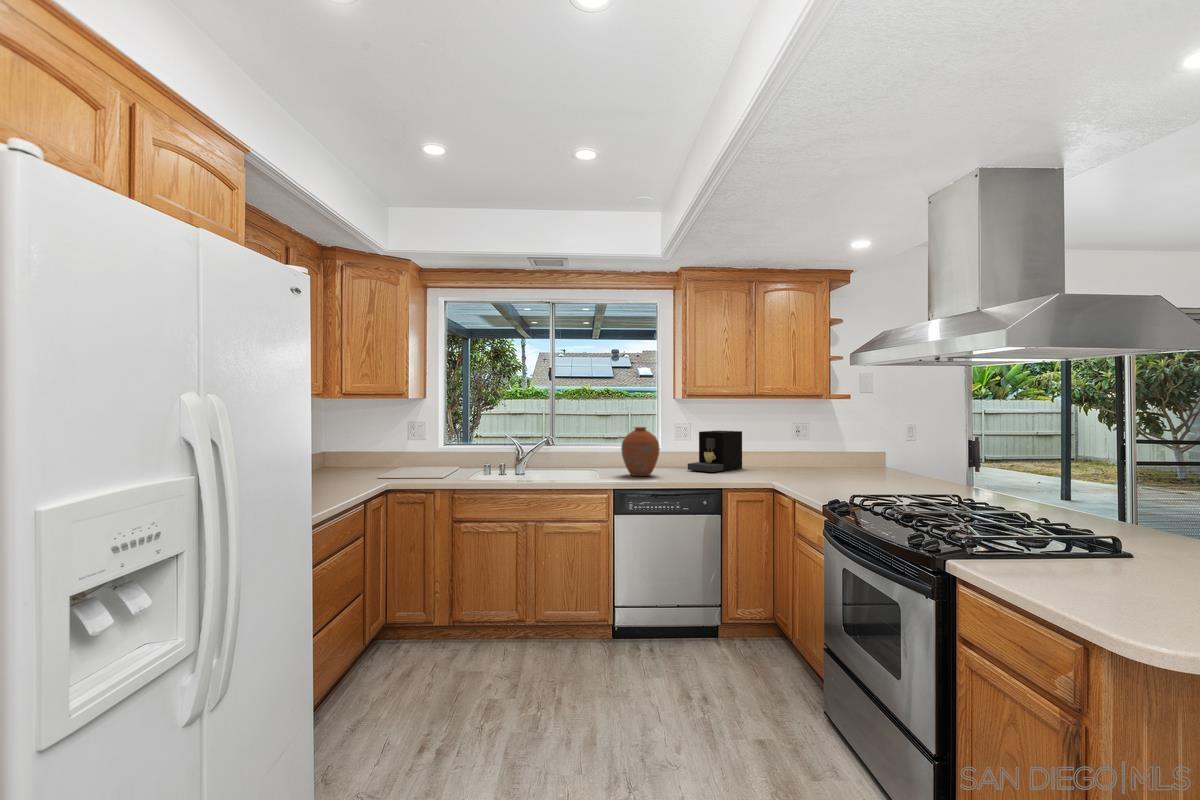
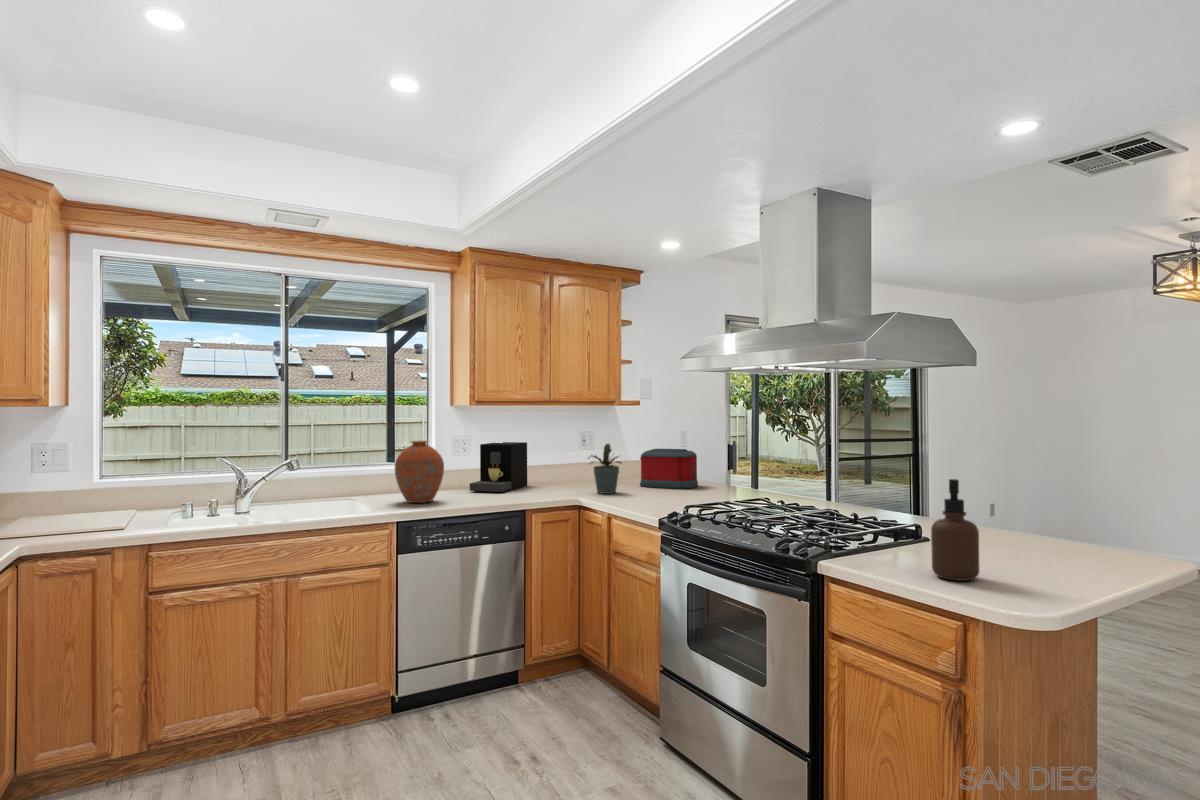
potted plant: none [788,434,820,480] -> present [591,444,622,494]
toaster: none [846,441,907,480] -> present [640,449,698,489]
soap dispenser: none [1067,482,1132,601] -> present [931,479,980,581]

